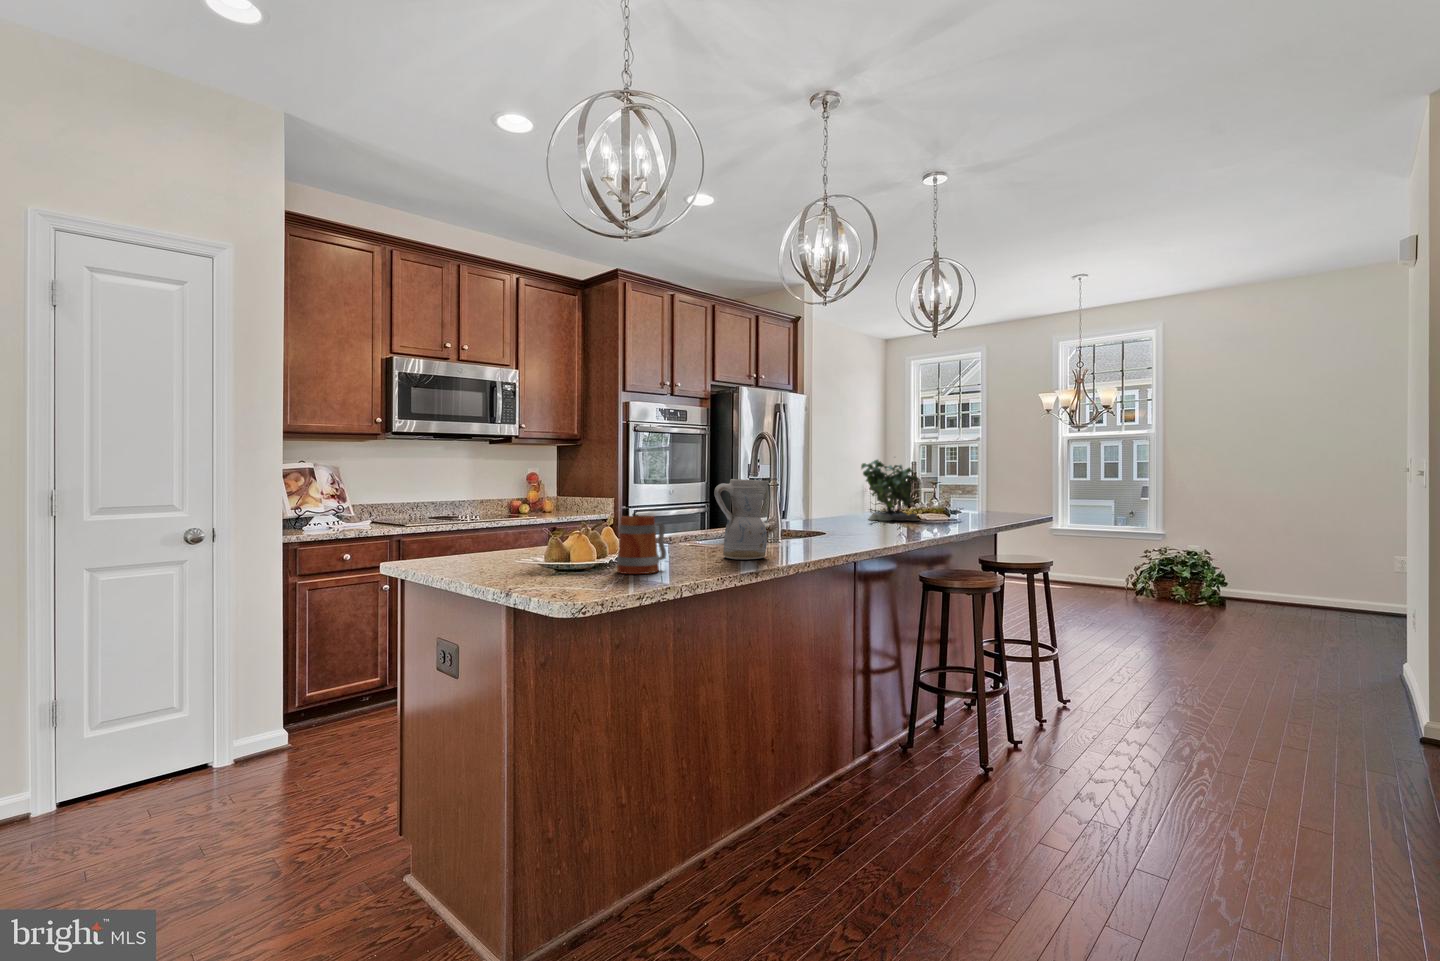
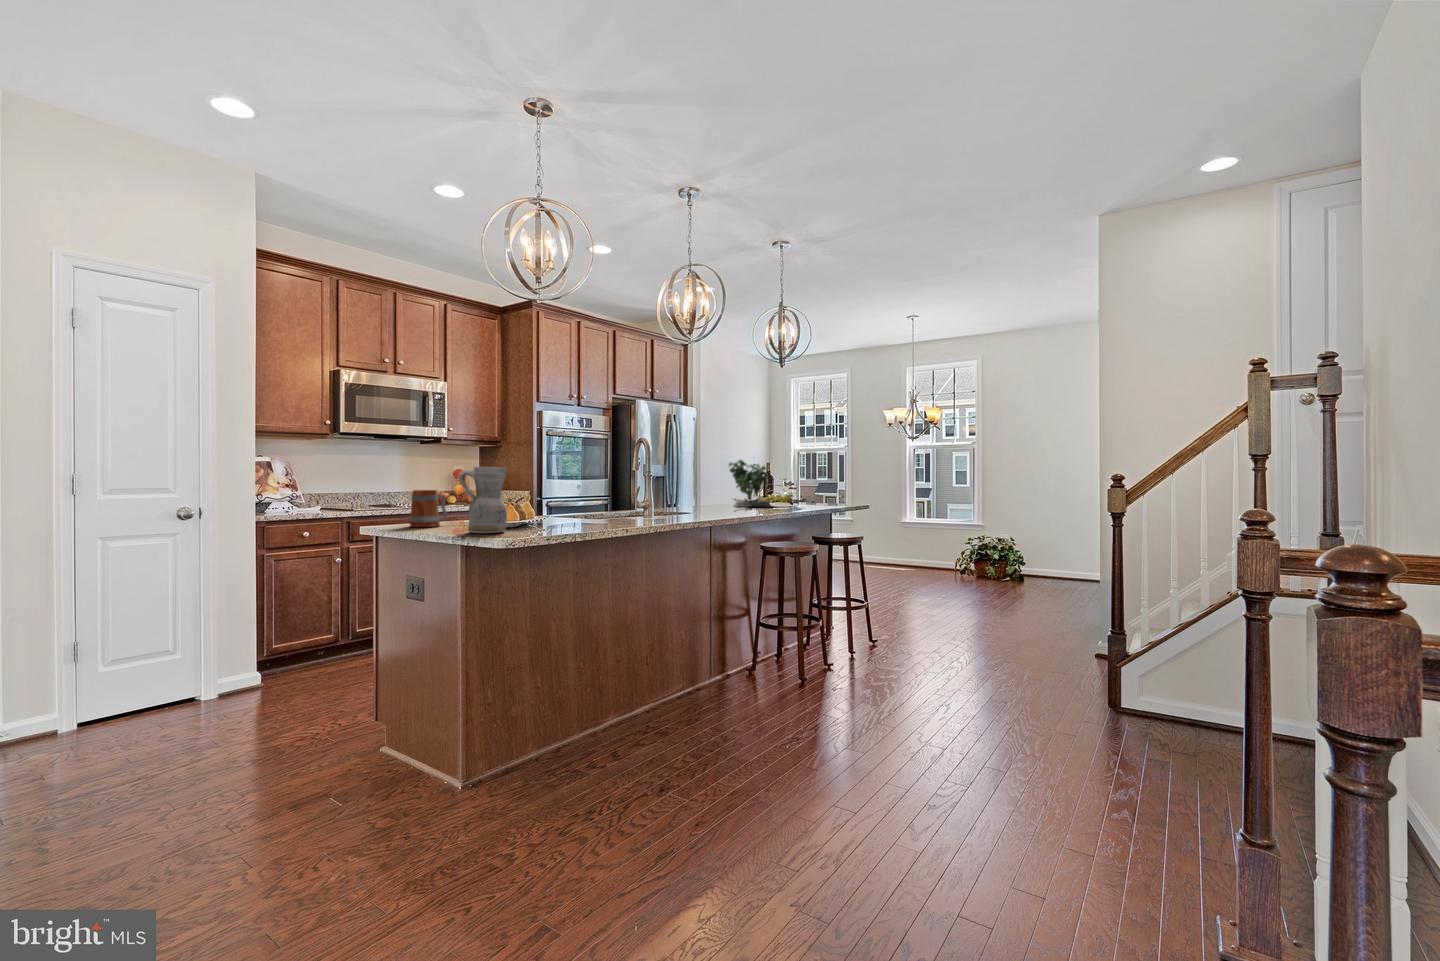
ceramic pitcher: present [714,479,768,559] -> present [459,466,507,533]
mug: present [617,516,666,574] -> present [409,490,447,527]

